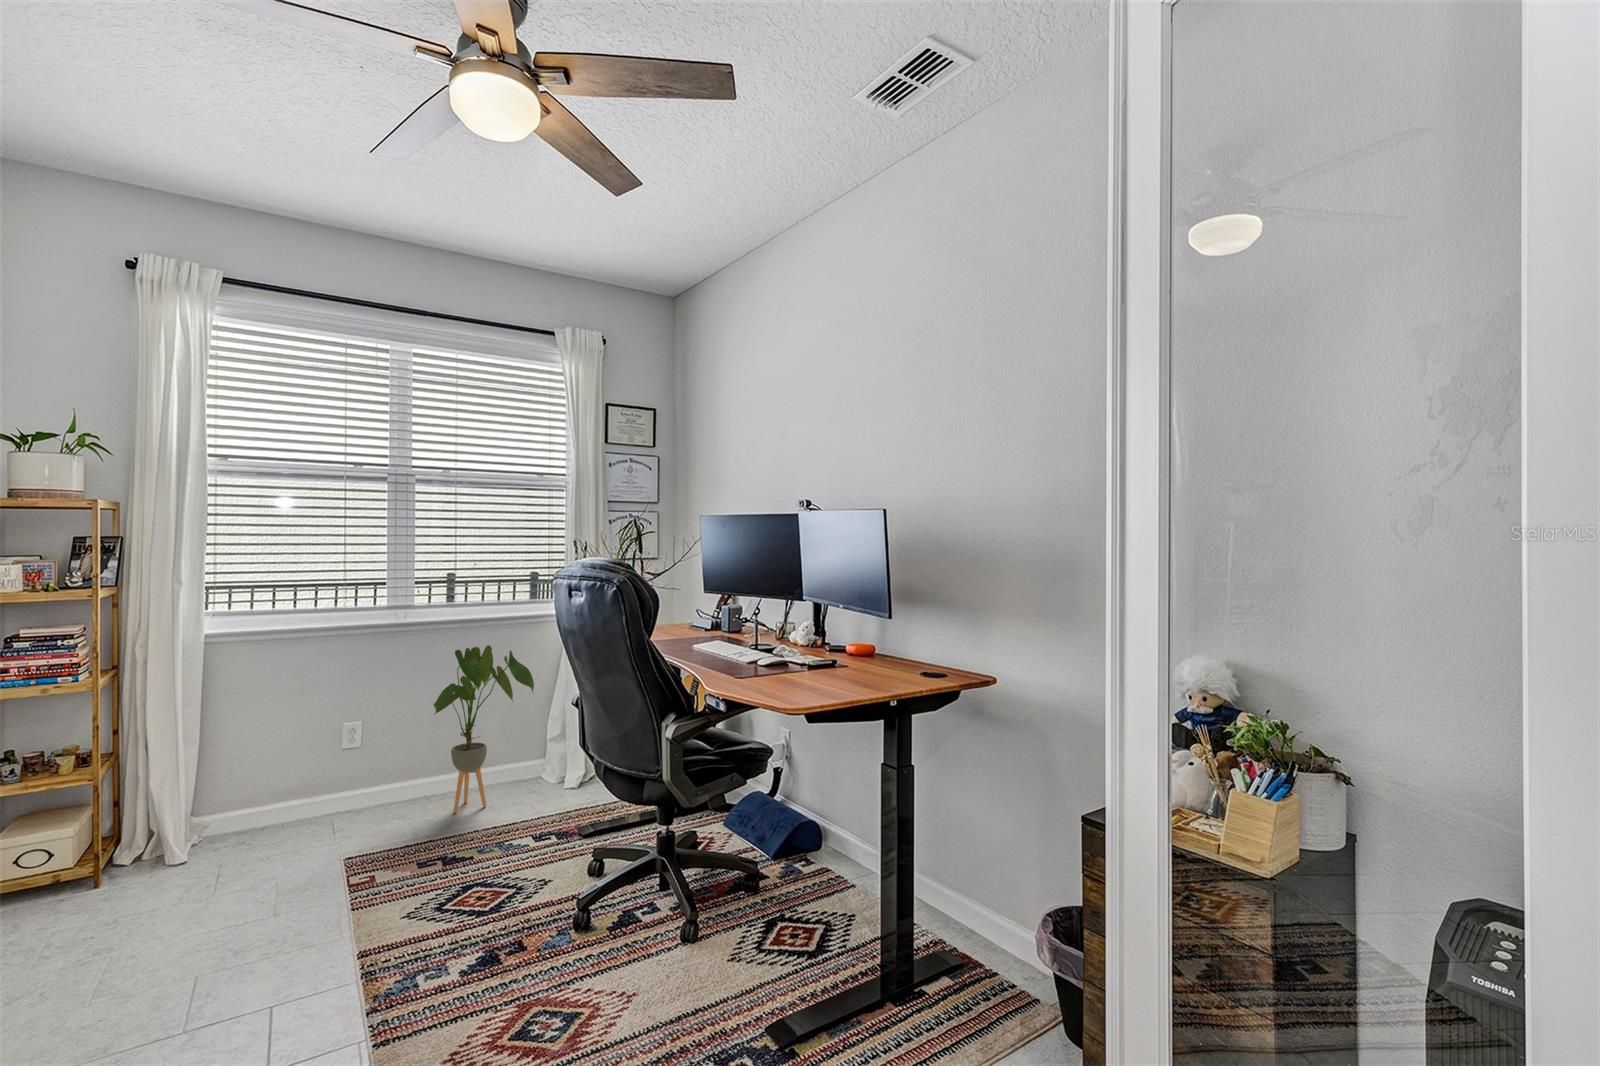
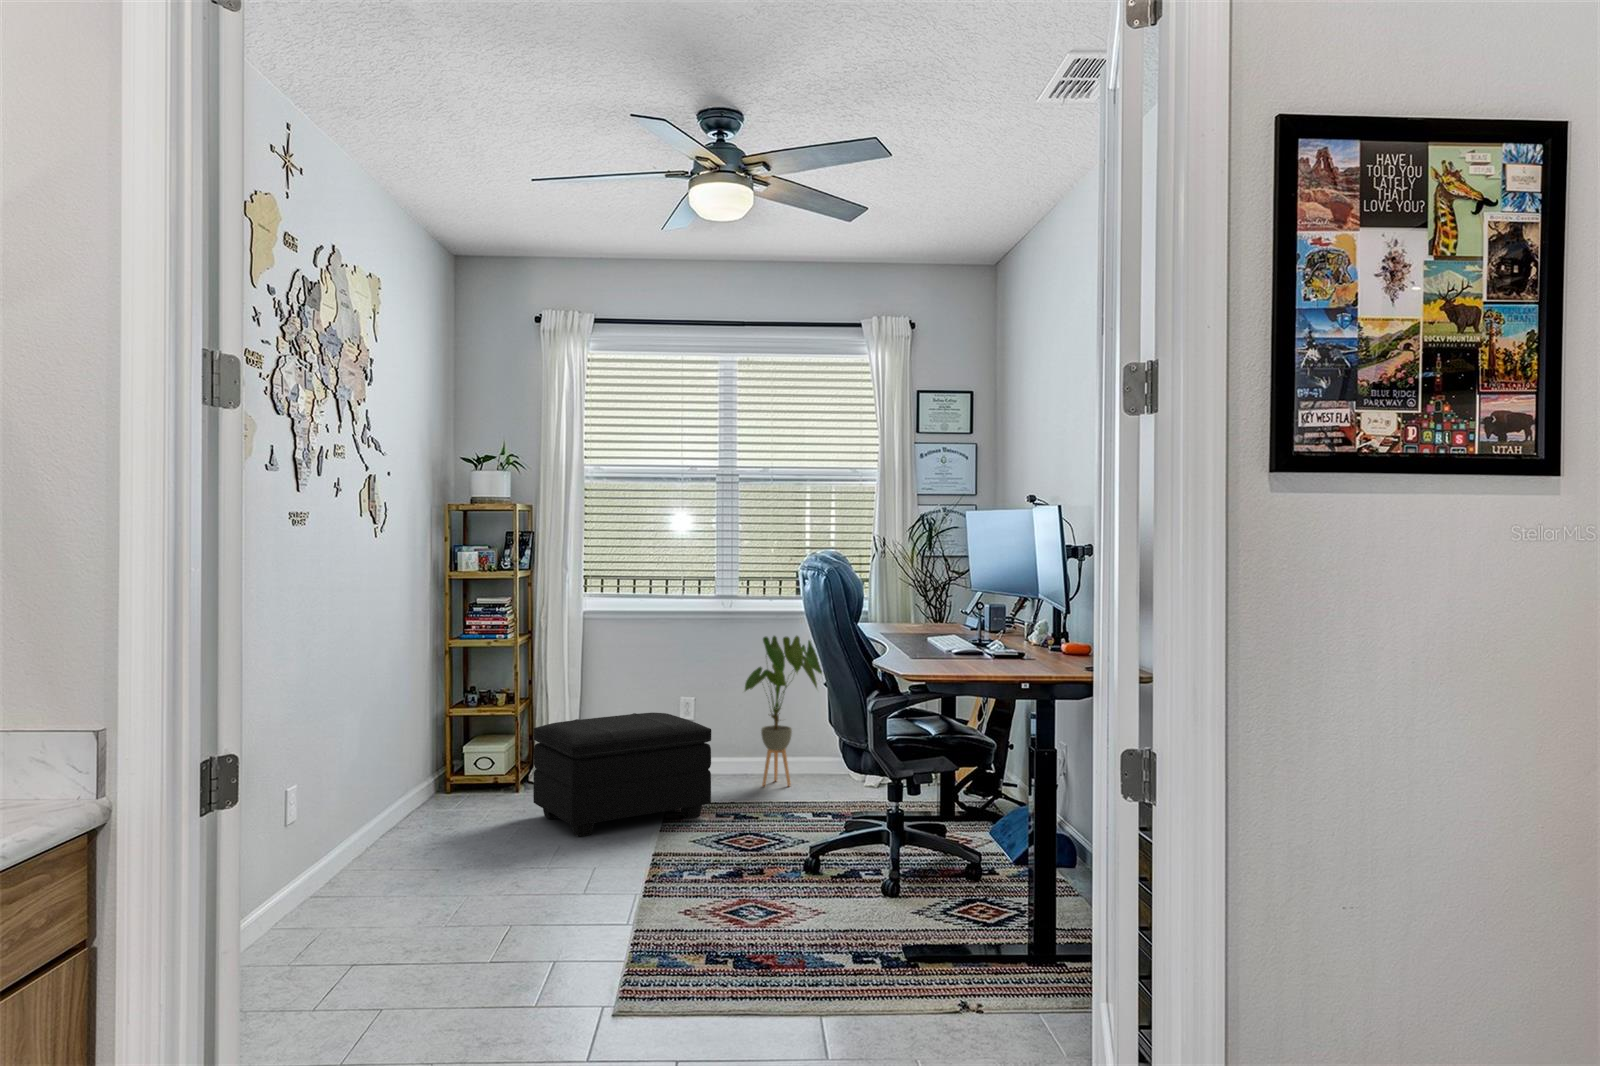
footstool: none [139,753,412,948] -> present [533,713,711,837]

